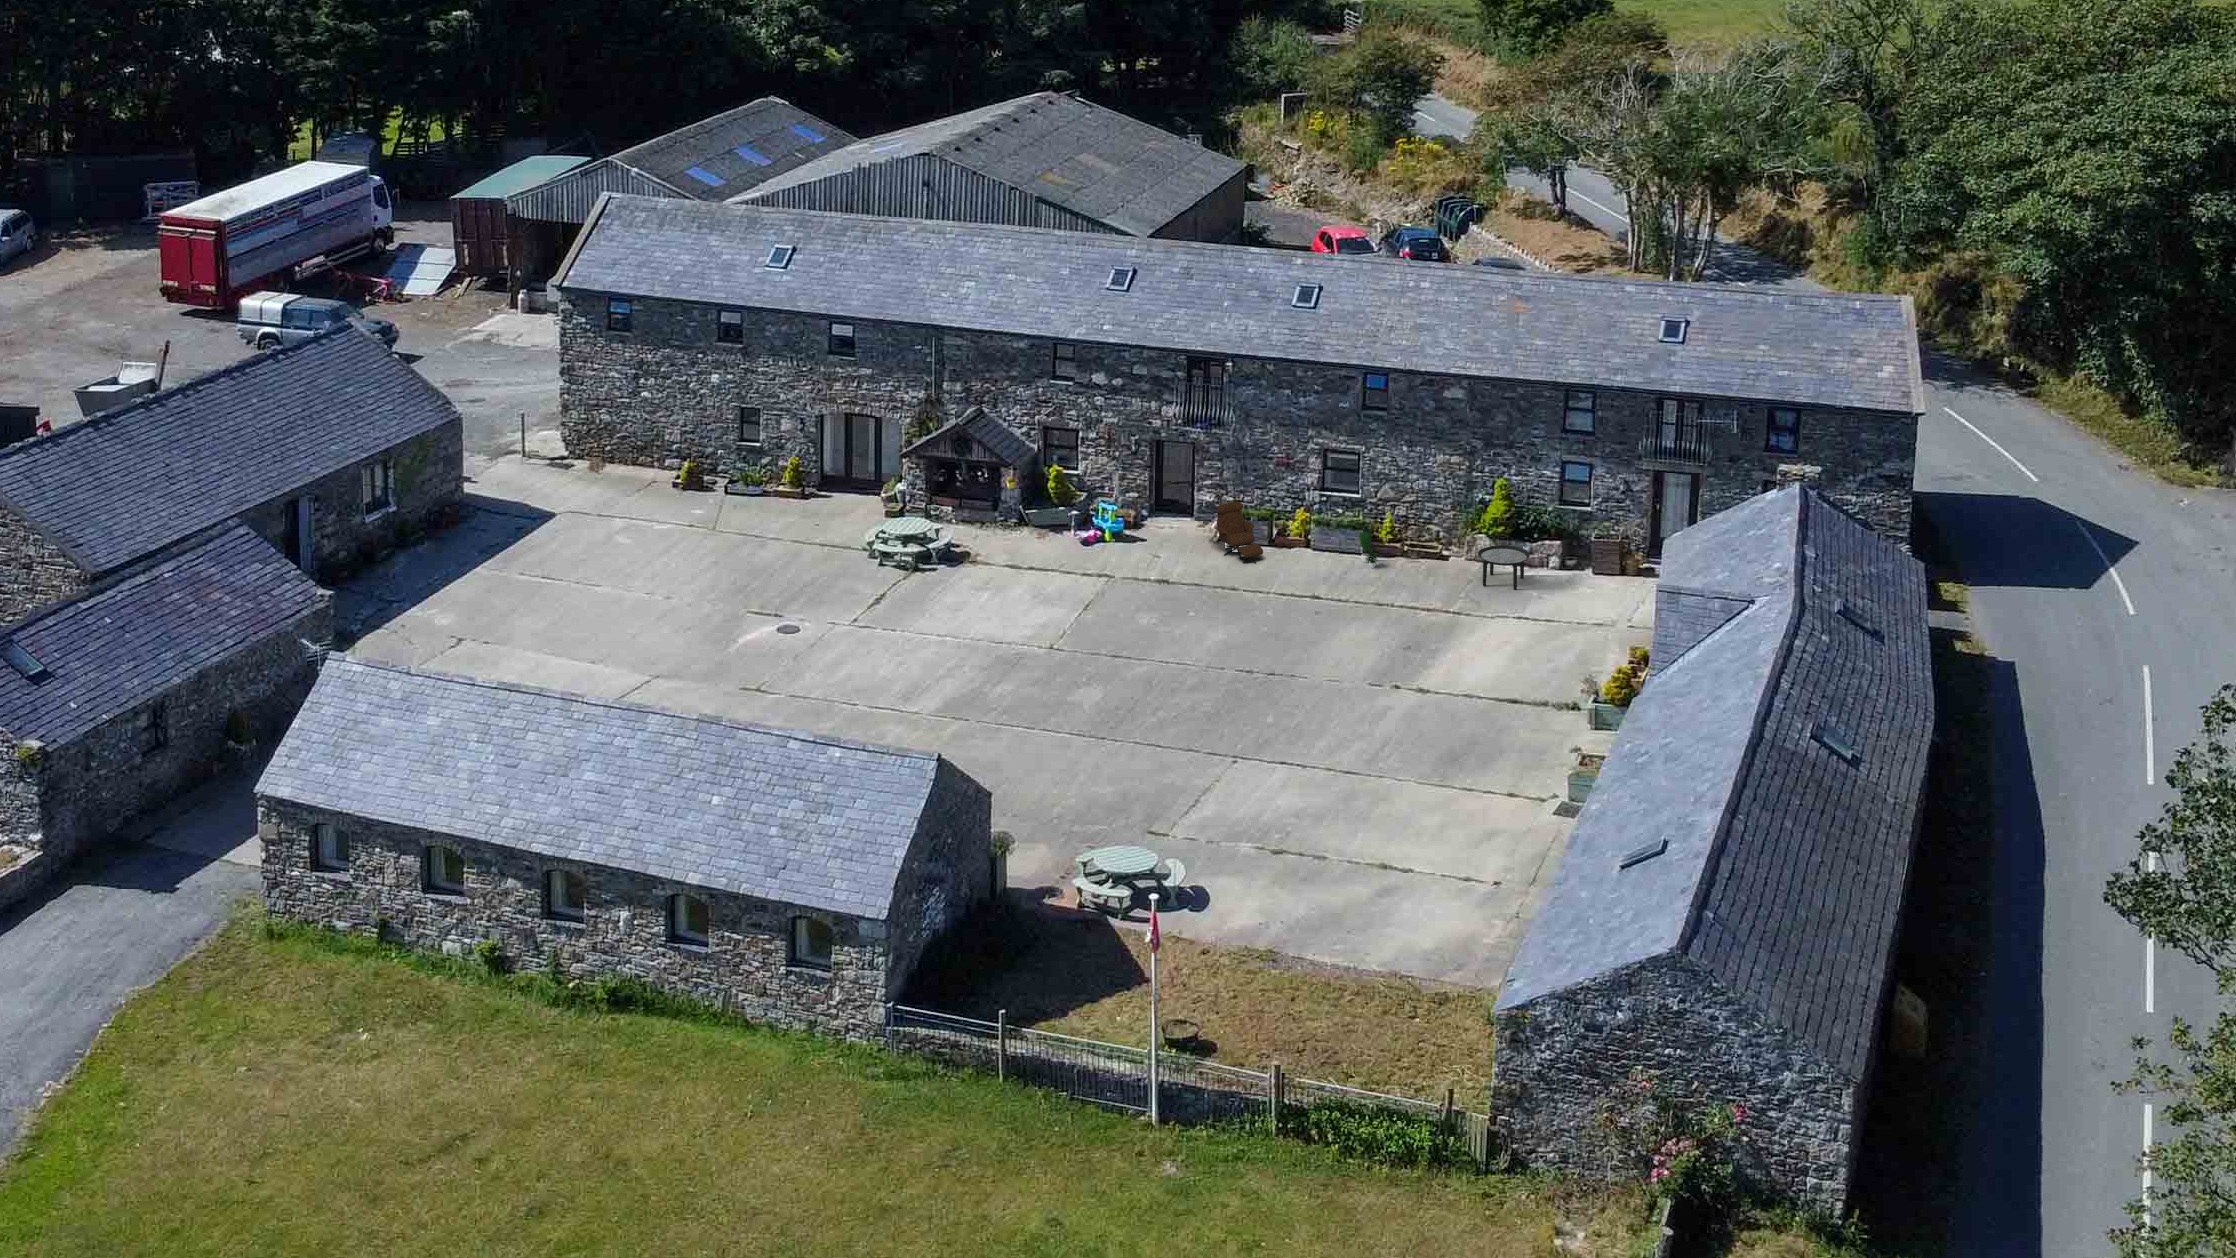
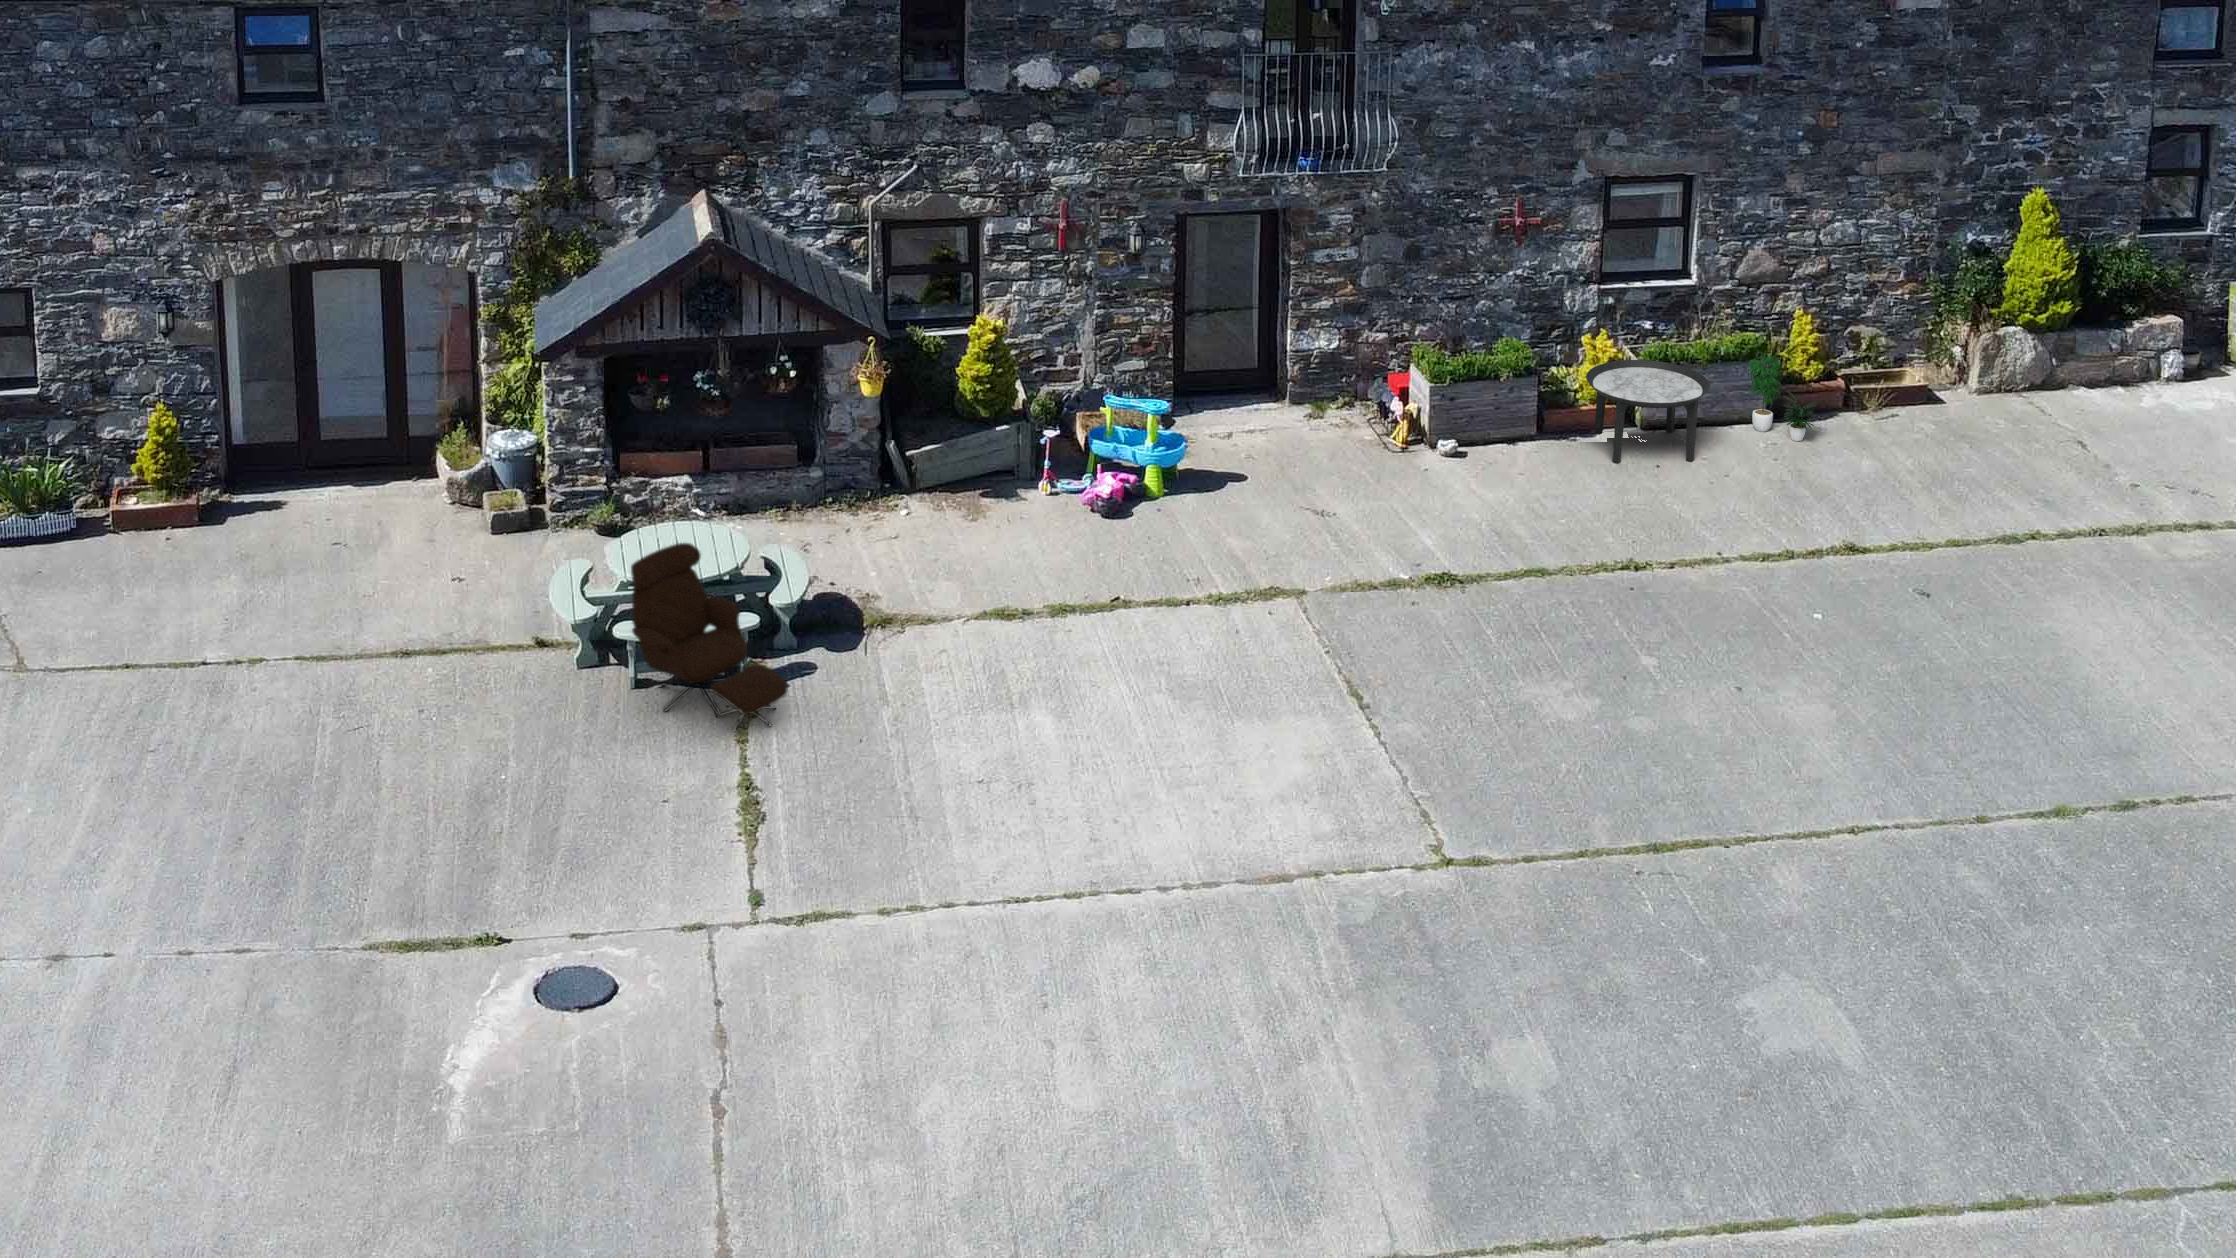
lounge chair: present [1216,502,1263,563] -> present [631,543,788,731]
round table: present [1478,545,1530,590] -> present [1586,360,1710,463]

